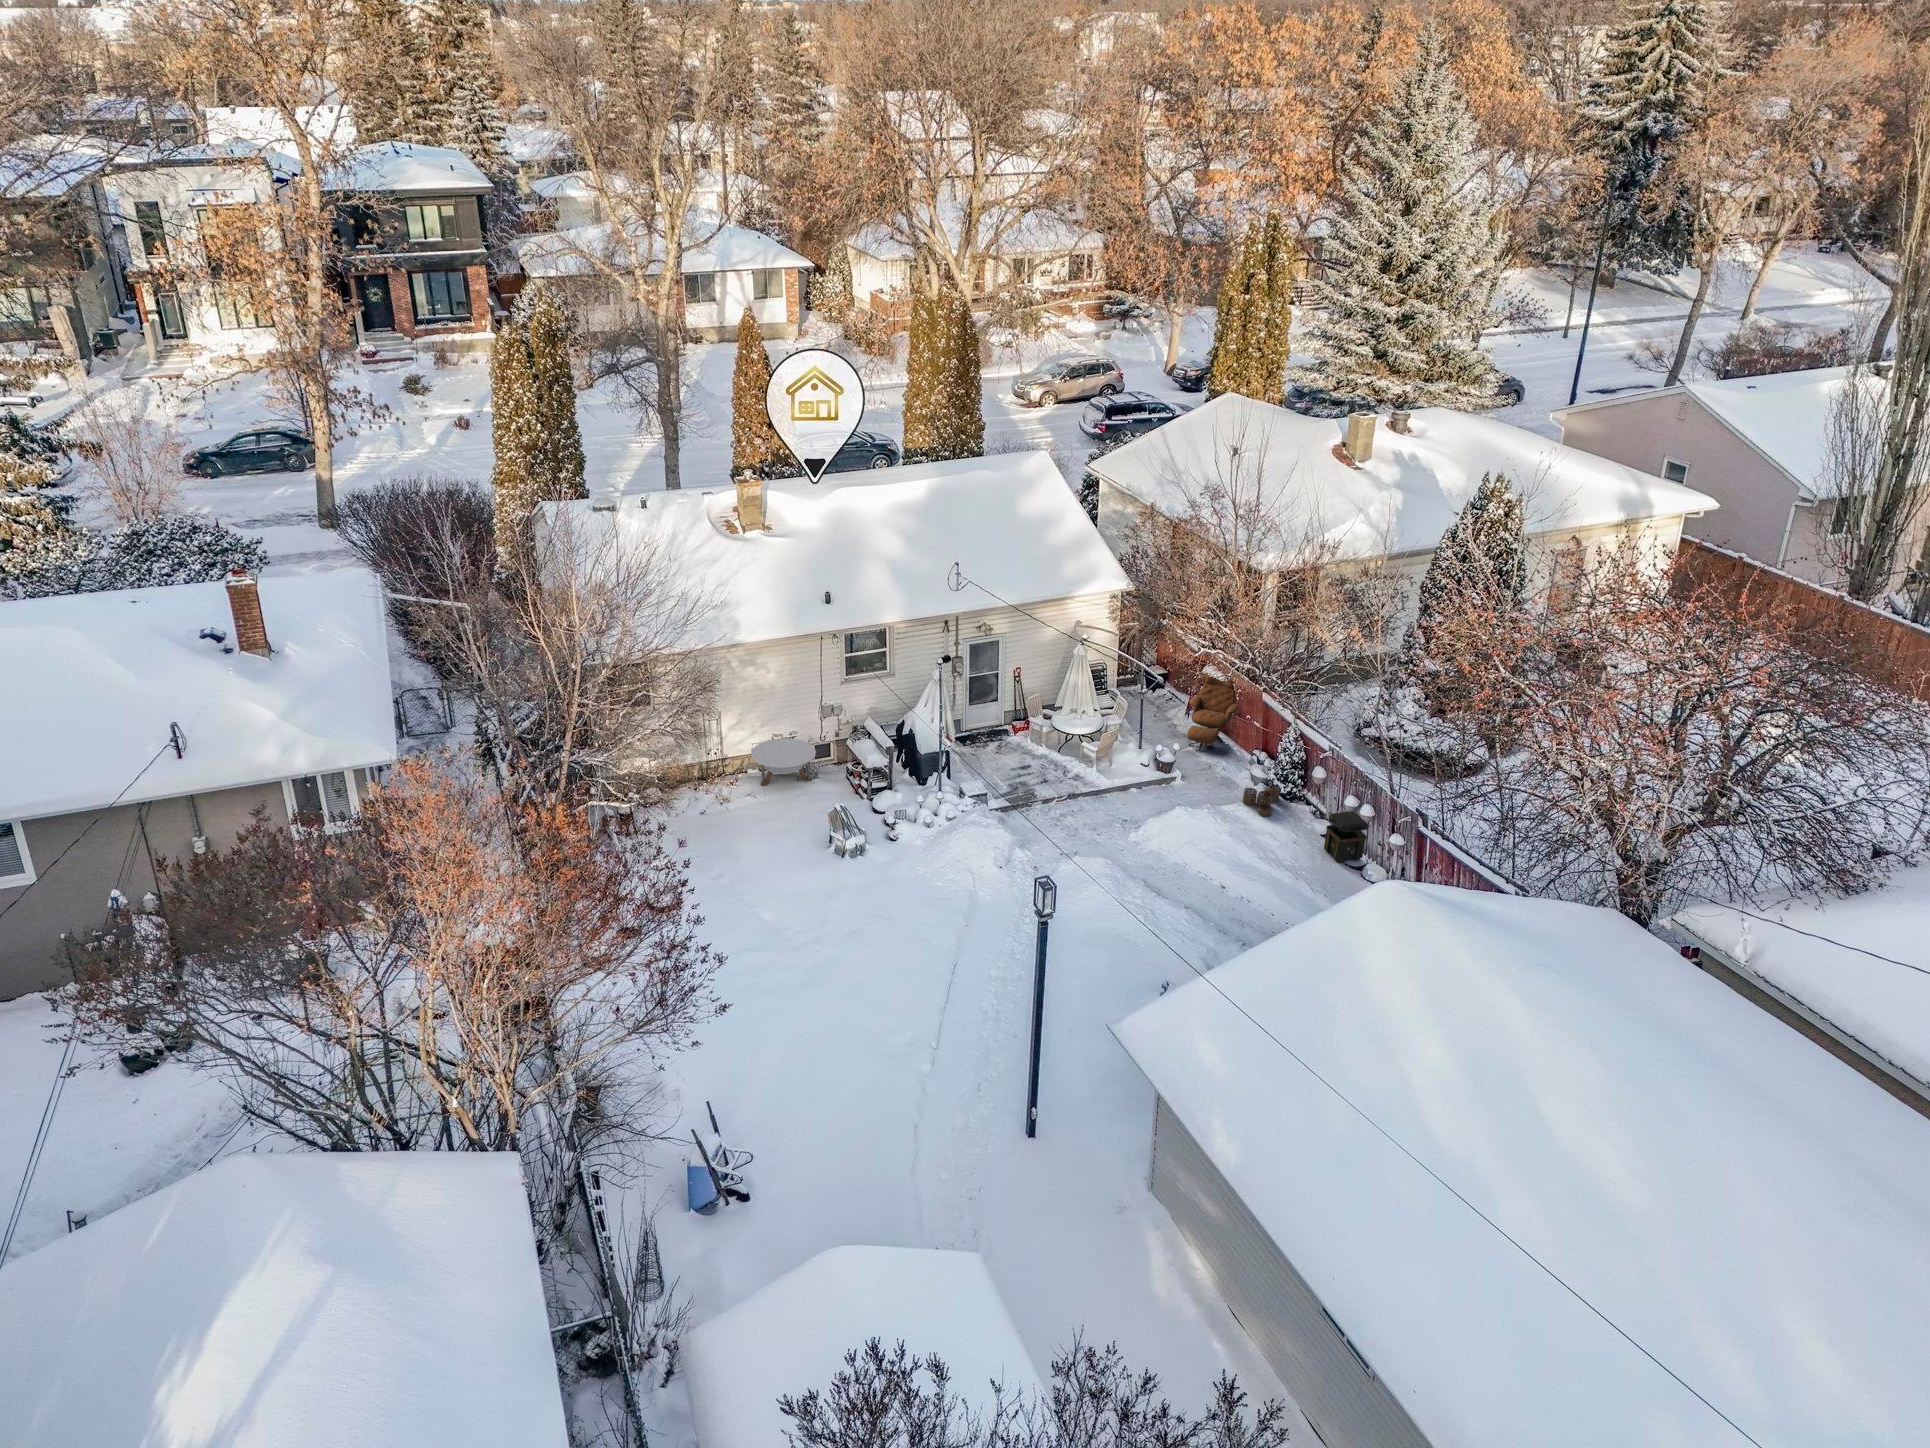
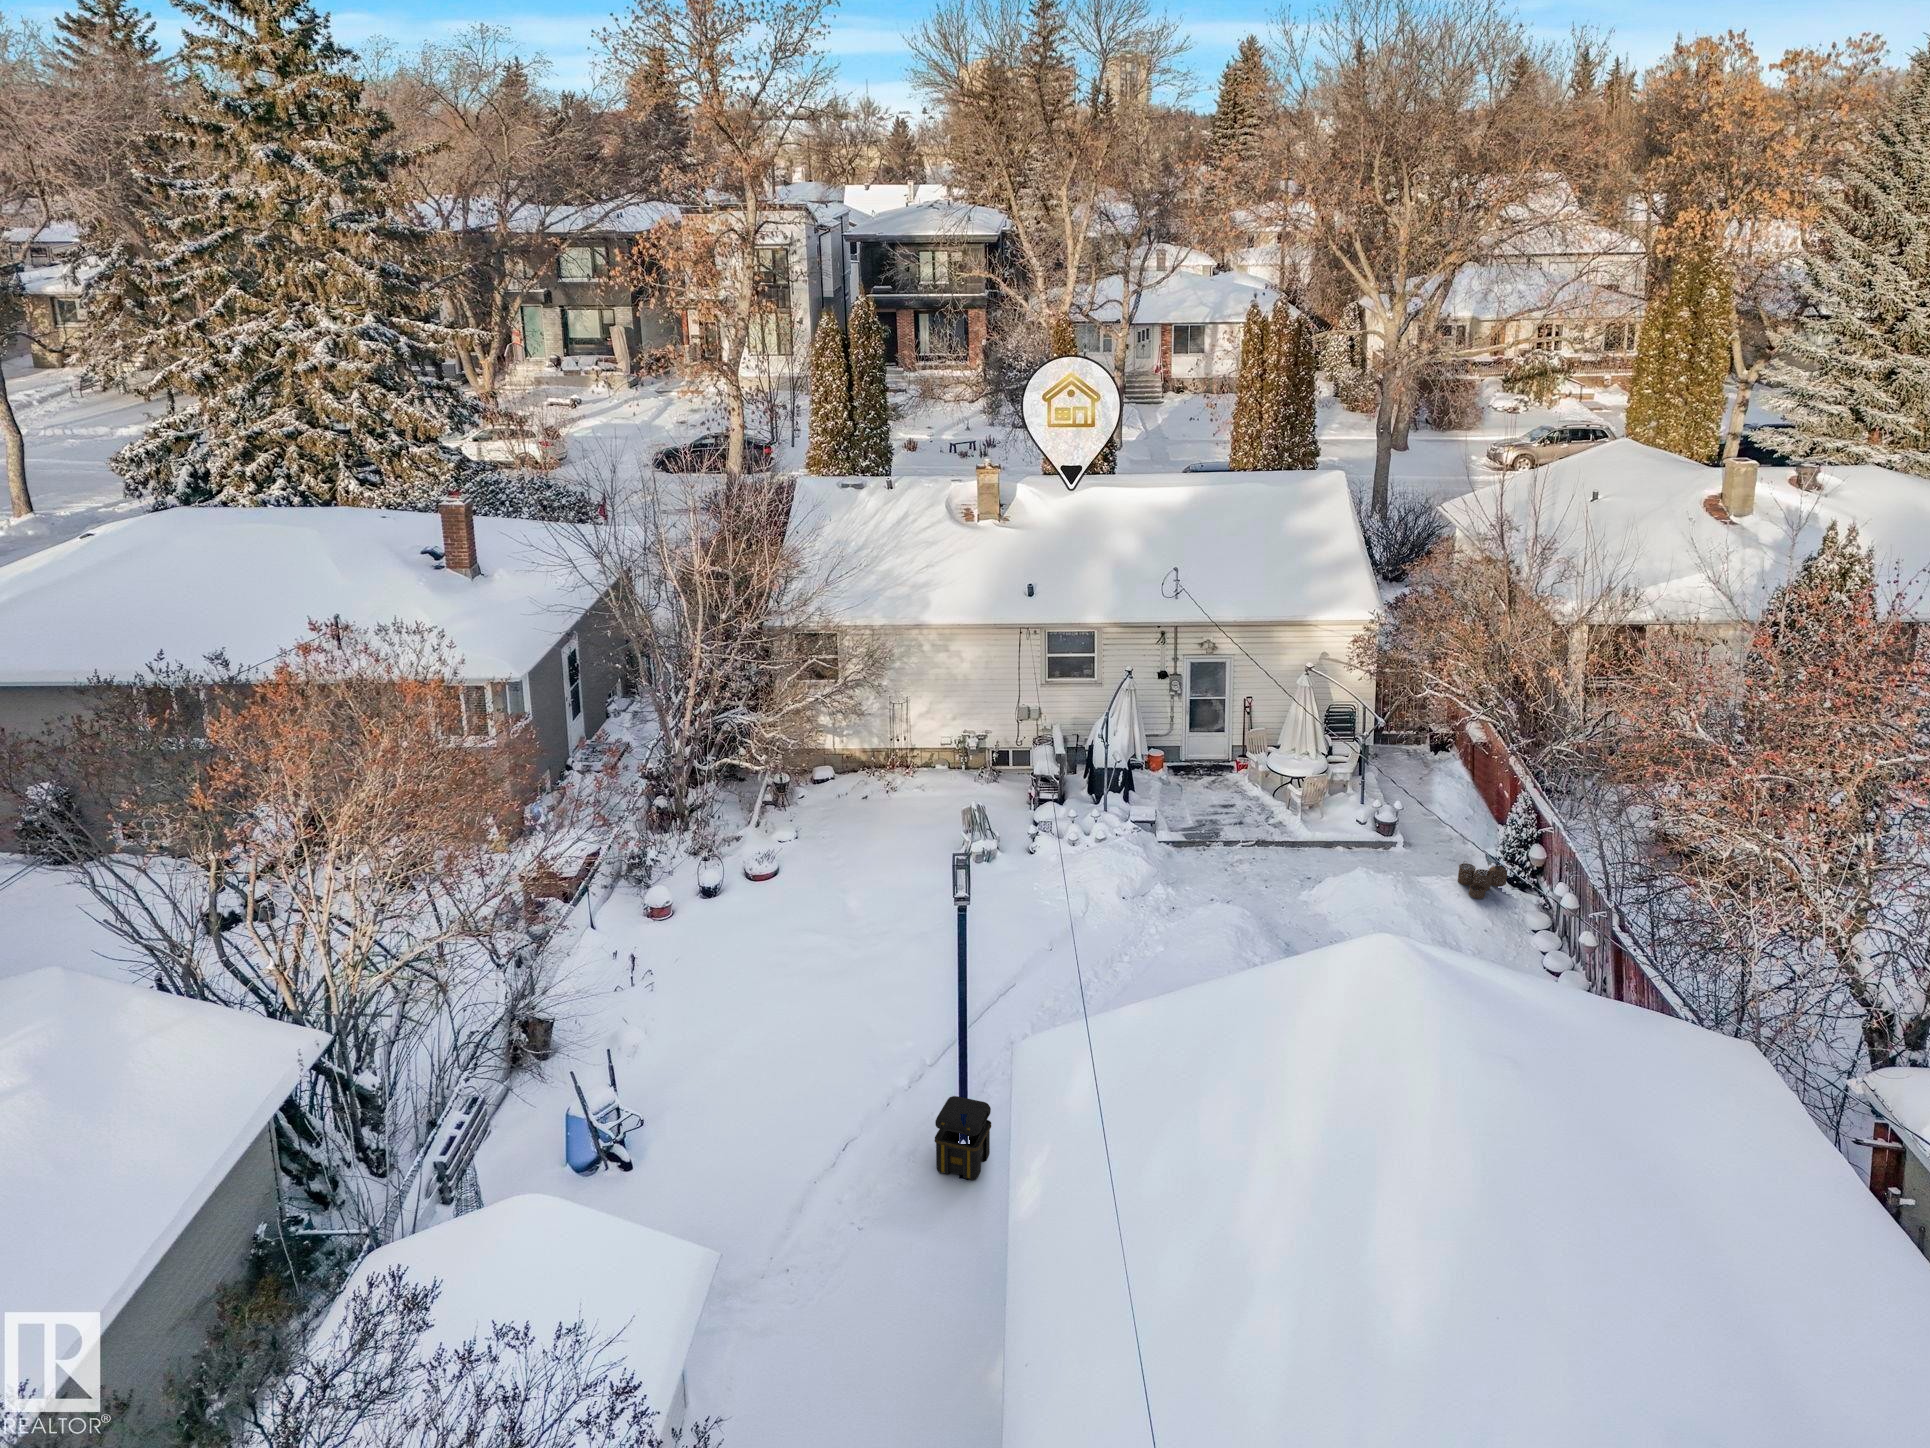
lounge chair: present [1187,672,1238,751] -> none [1432,733,1508,822]
round table: present [751,738,816,785] -> none [932,736,1001,783]
toolbox: present [1324,811,1368,862] -> present [935,1096,991,1180]

